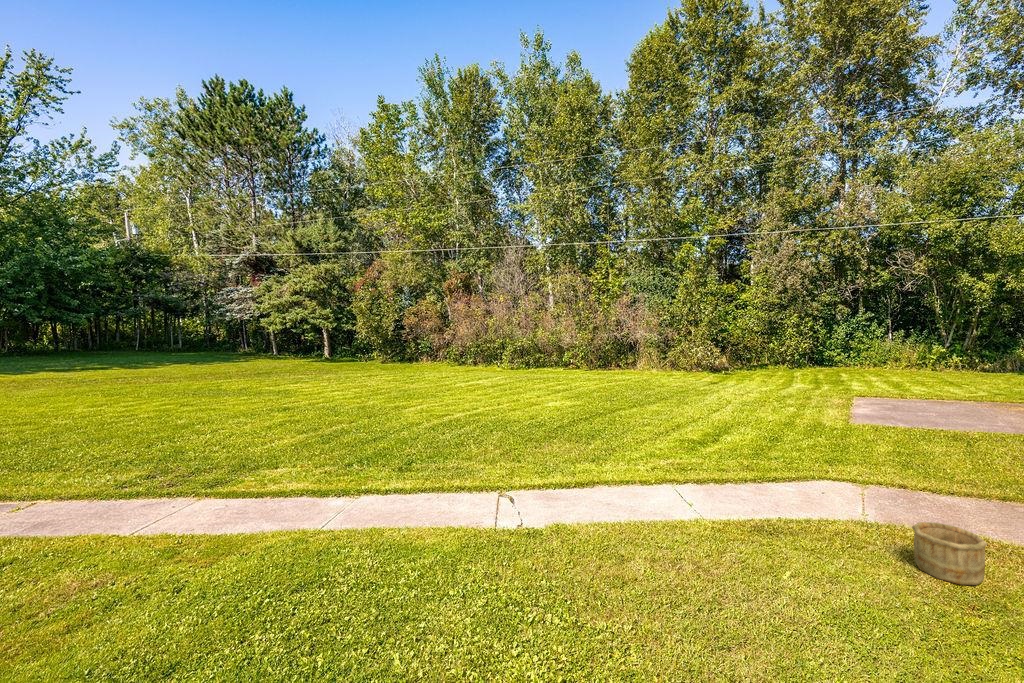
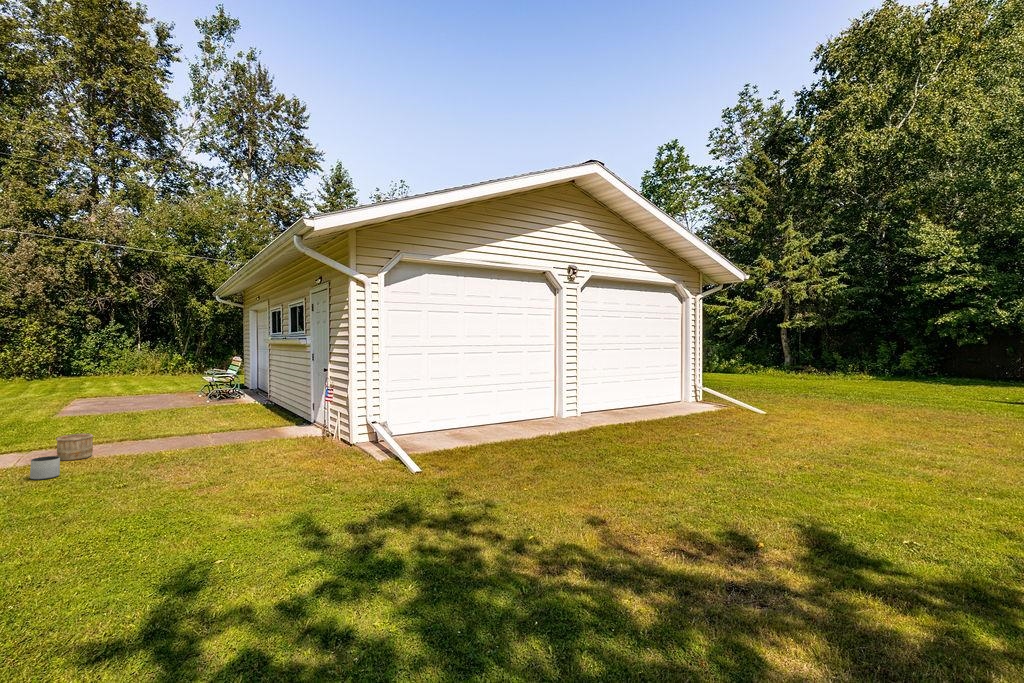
planter: none [906,594,967,658] -> present [30,456,60,480]

